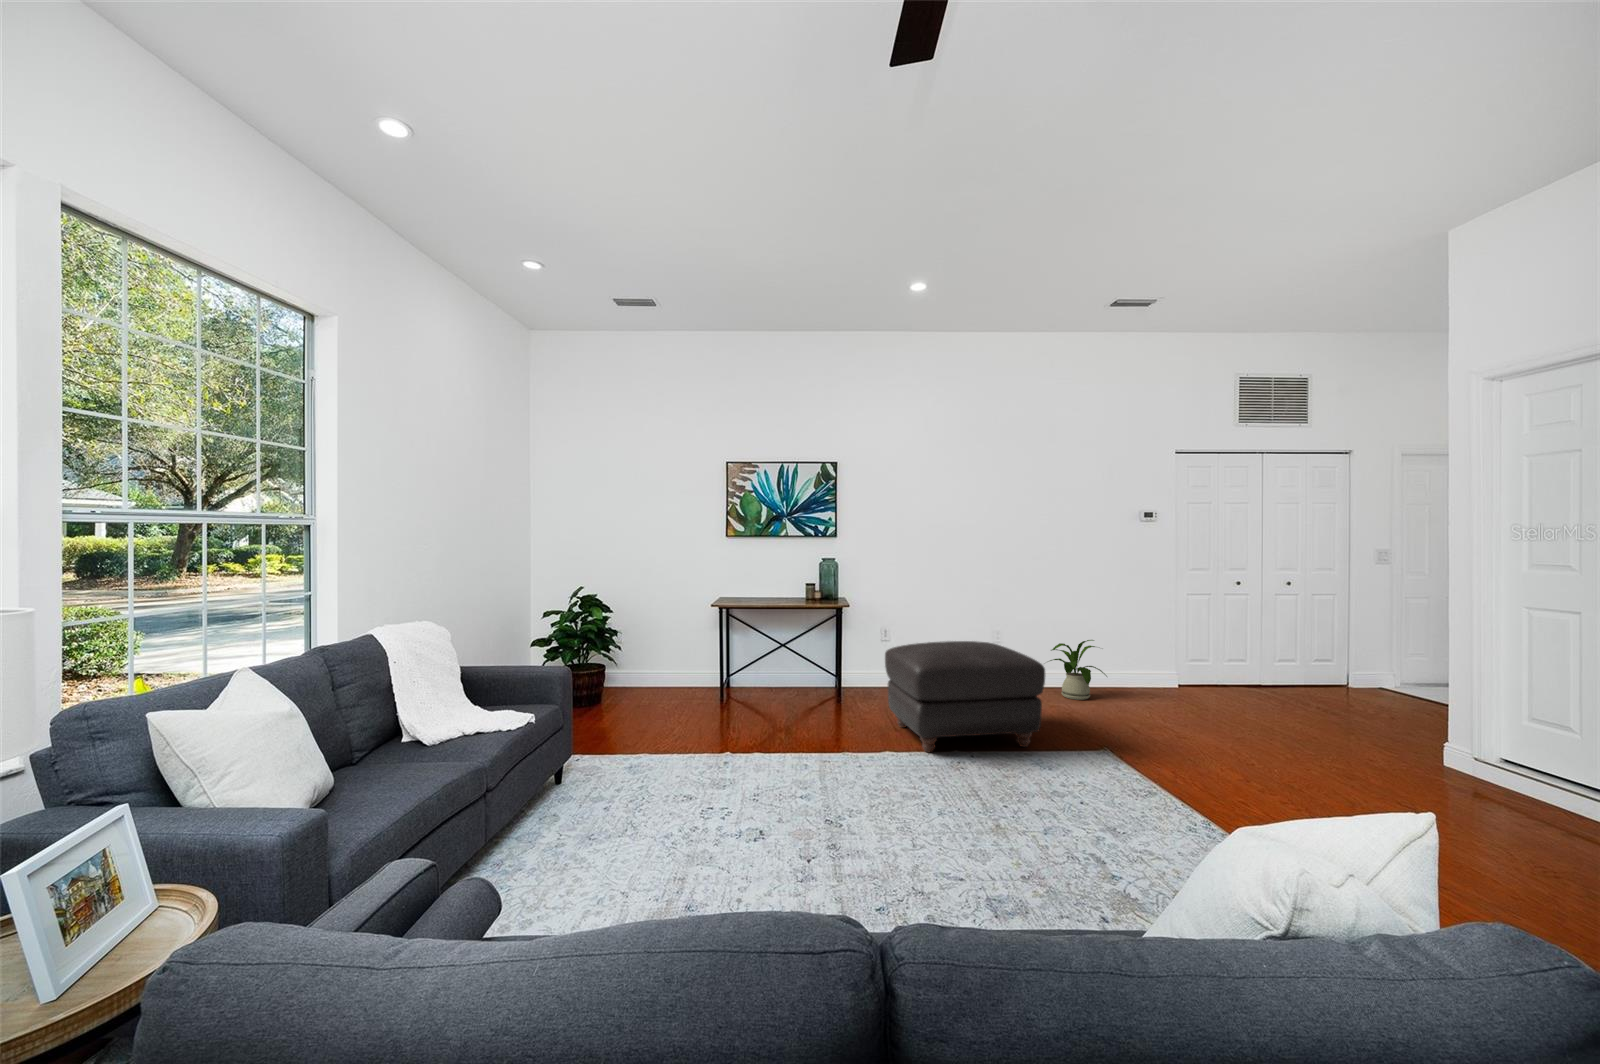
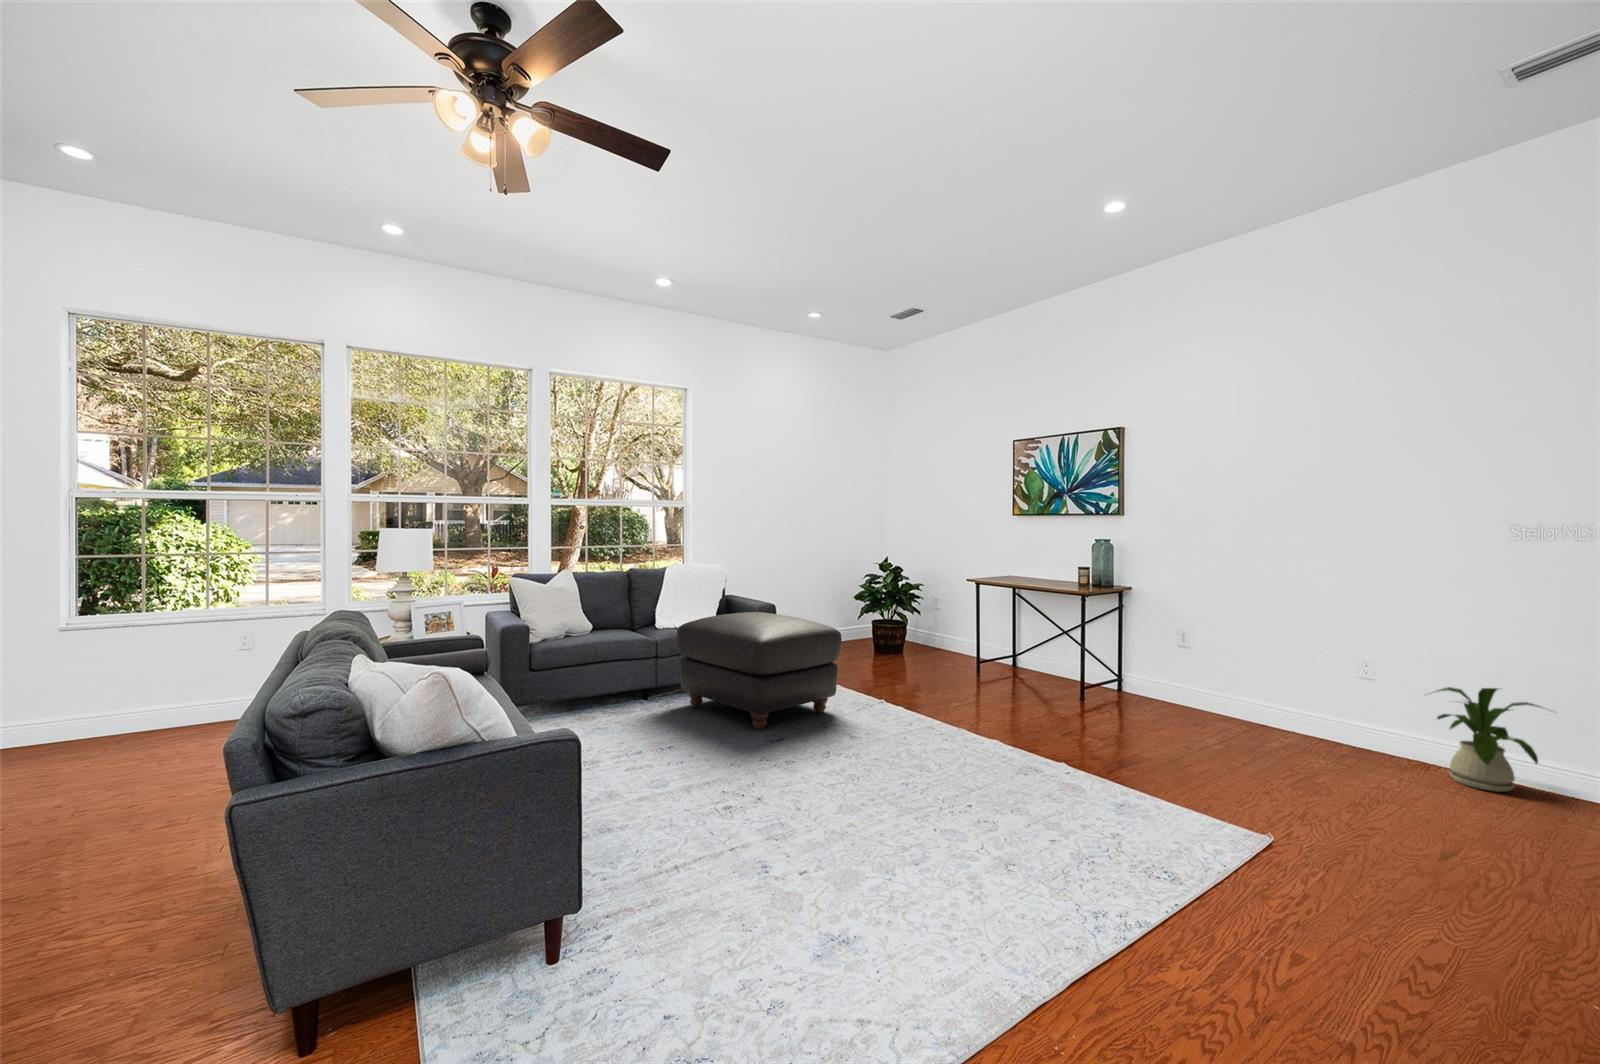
ottoman: present [885,641,1045,752] -> present [677,612,842,729]

